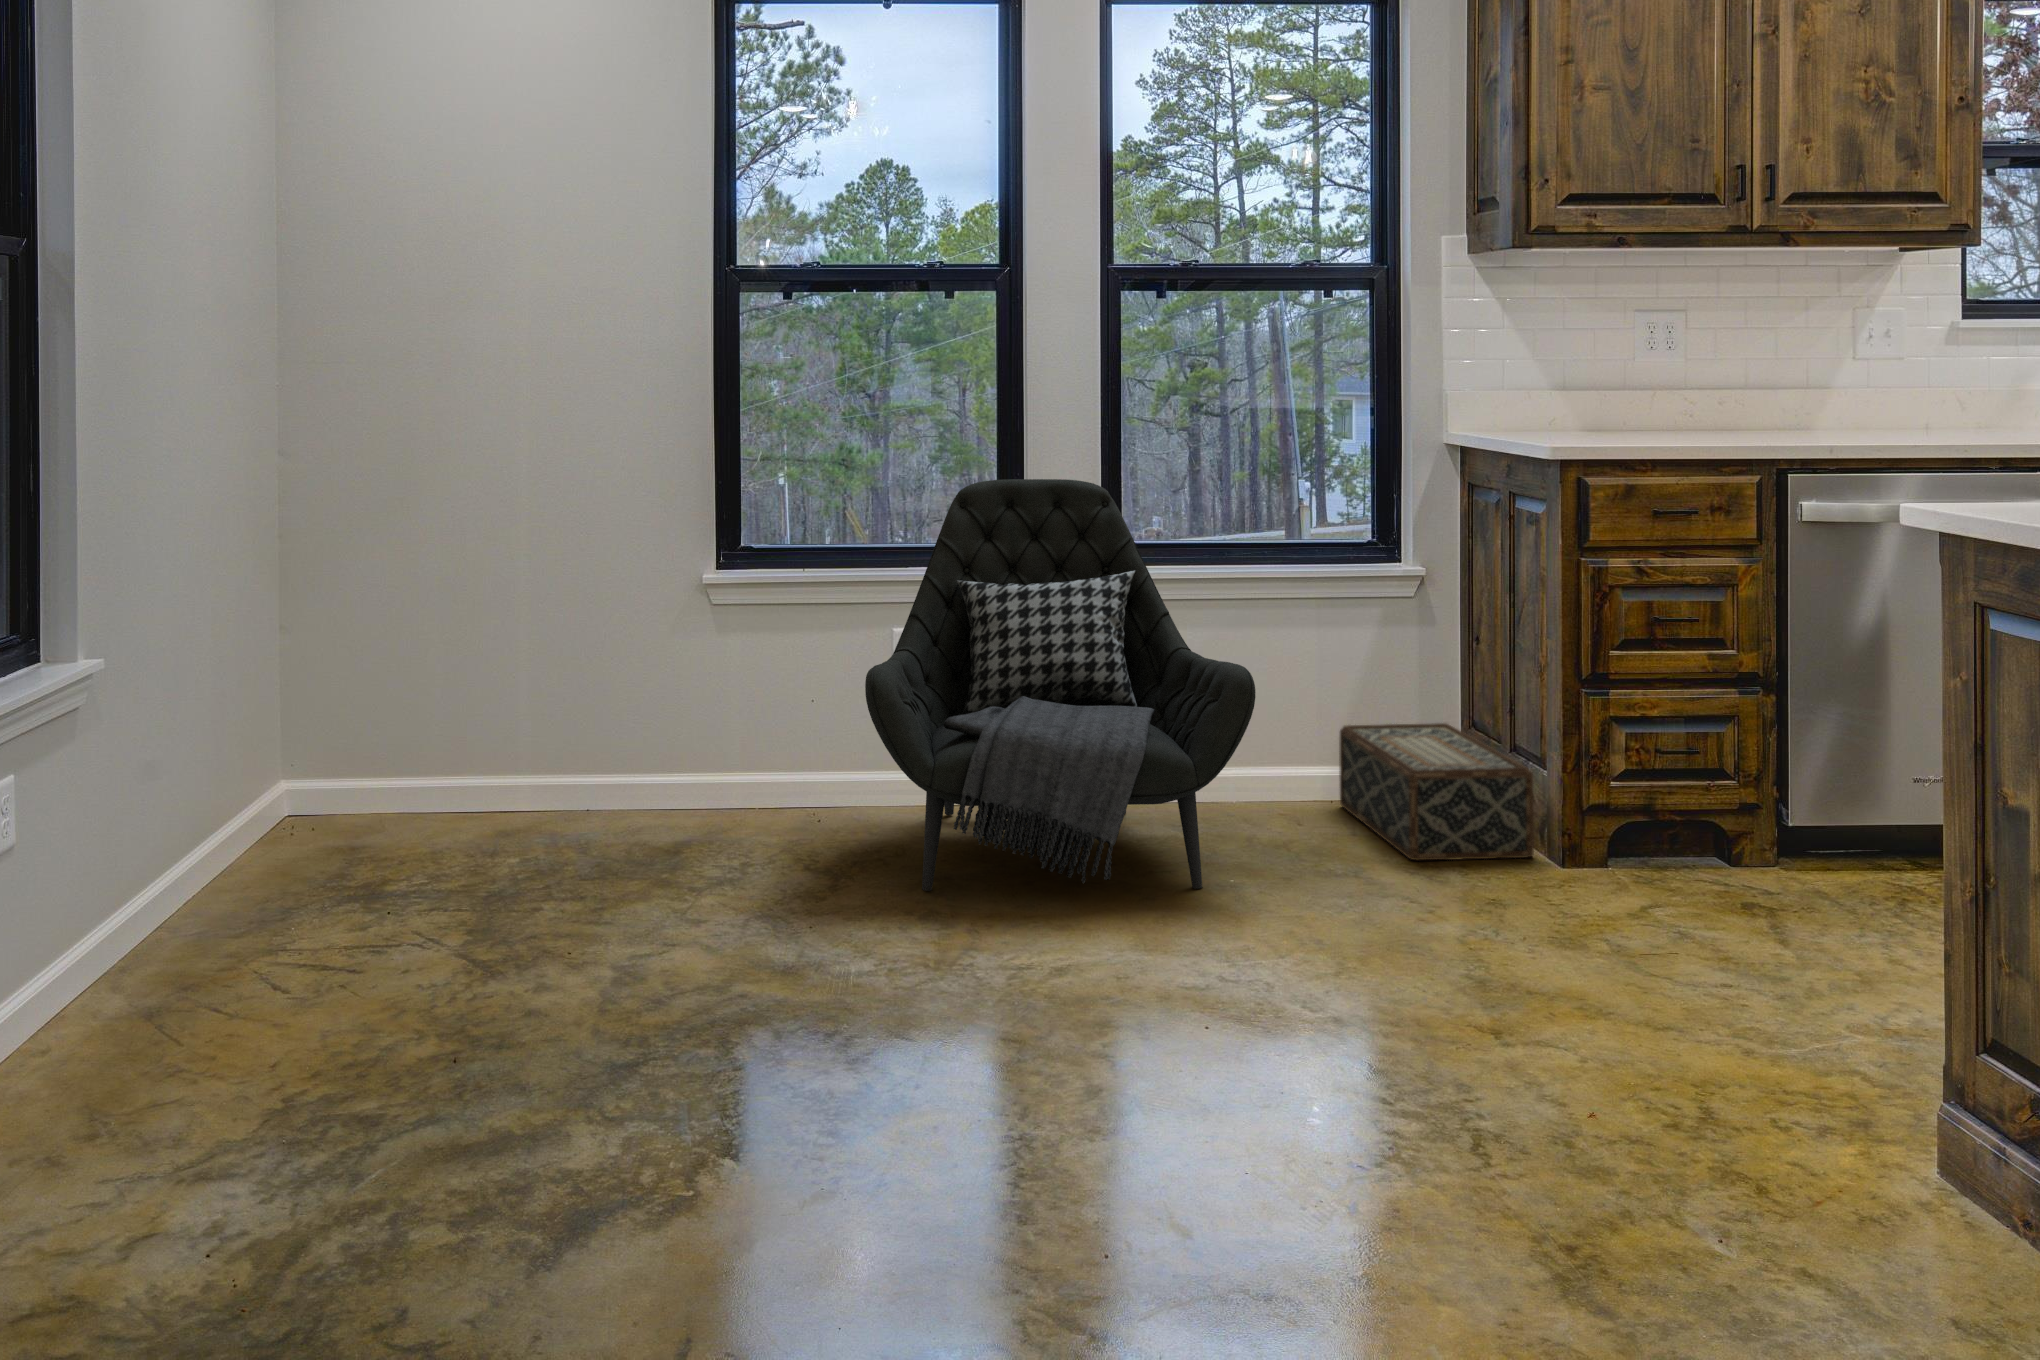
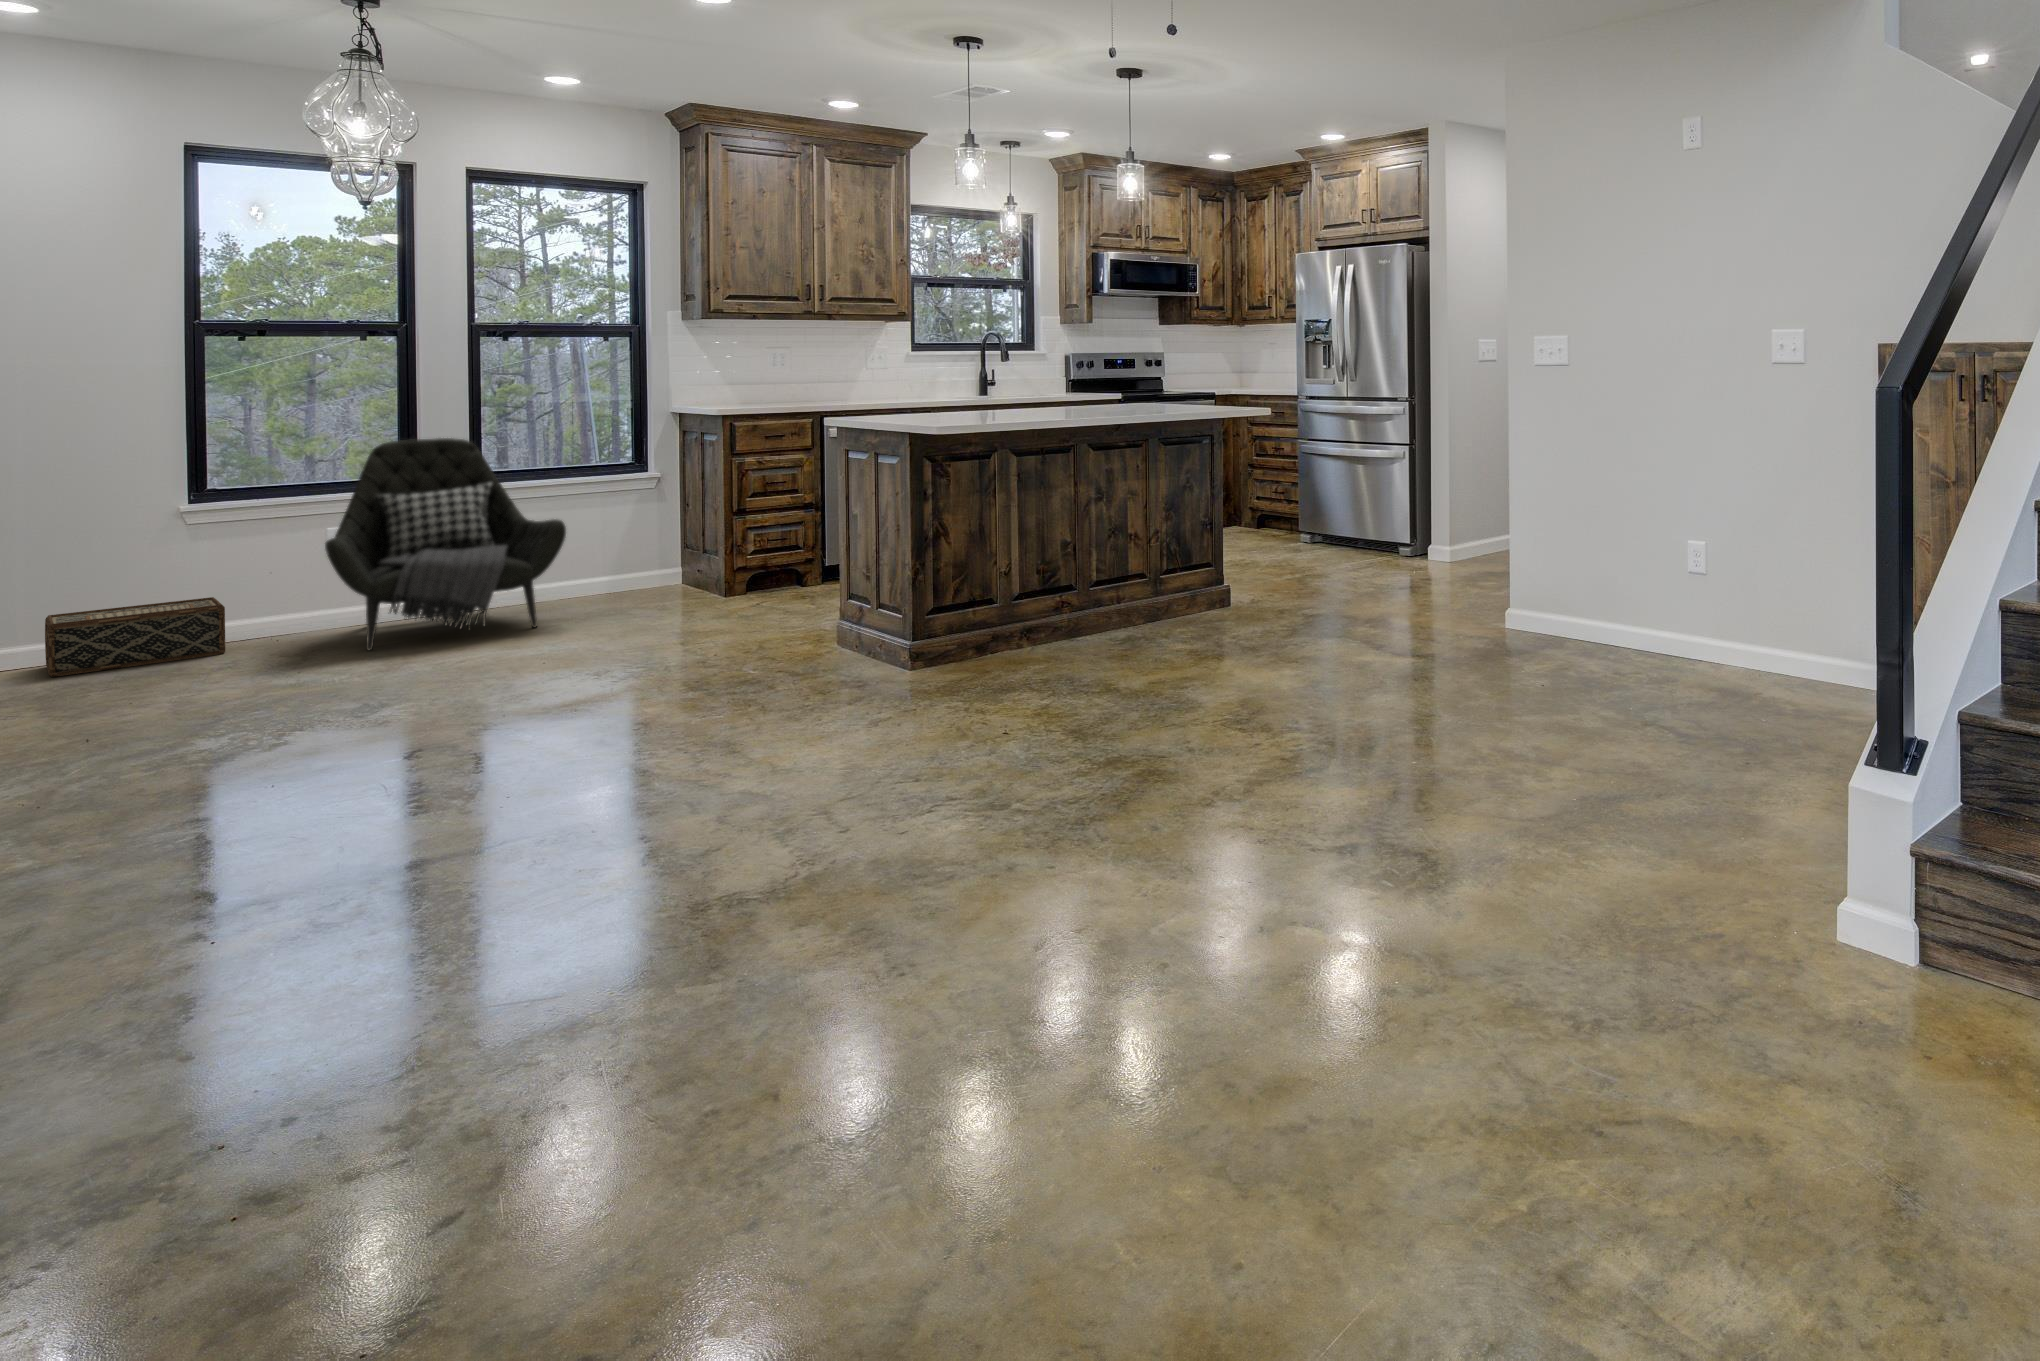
woven basket: present [1339,723,1534,861] -> present [45,597,225,677]

